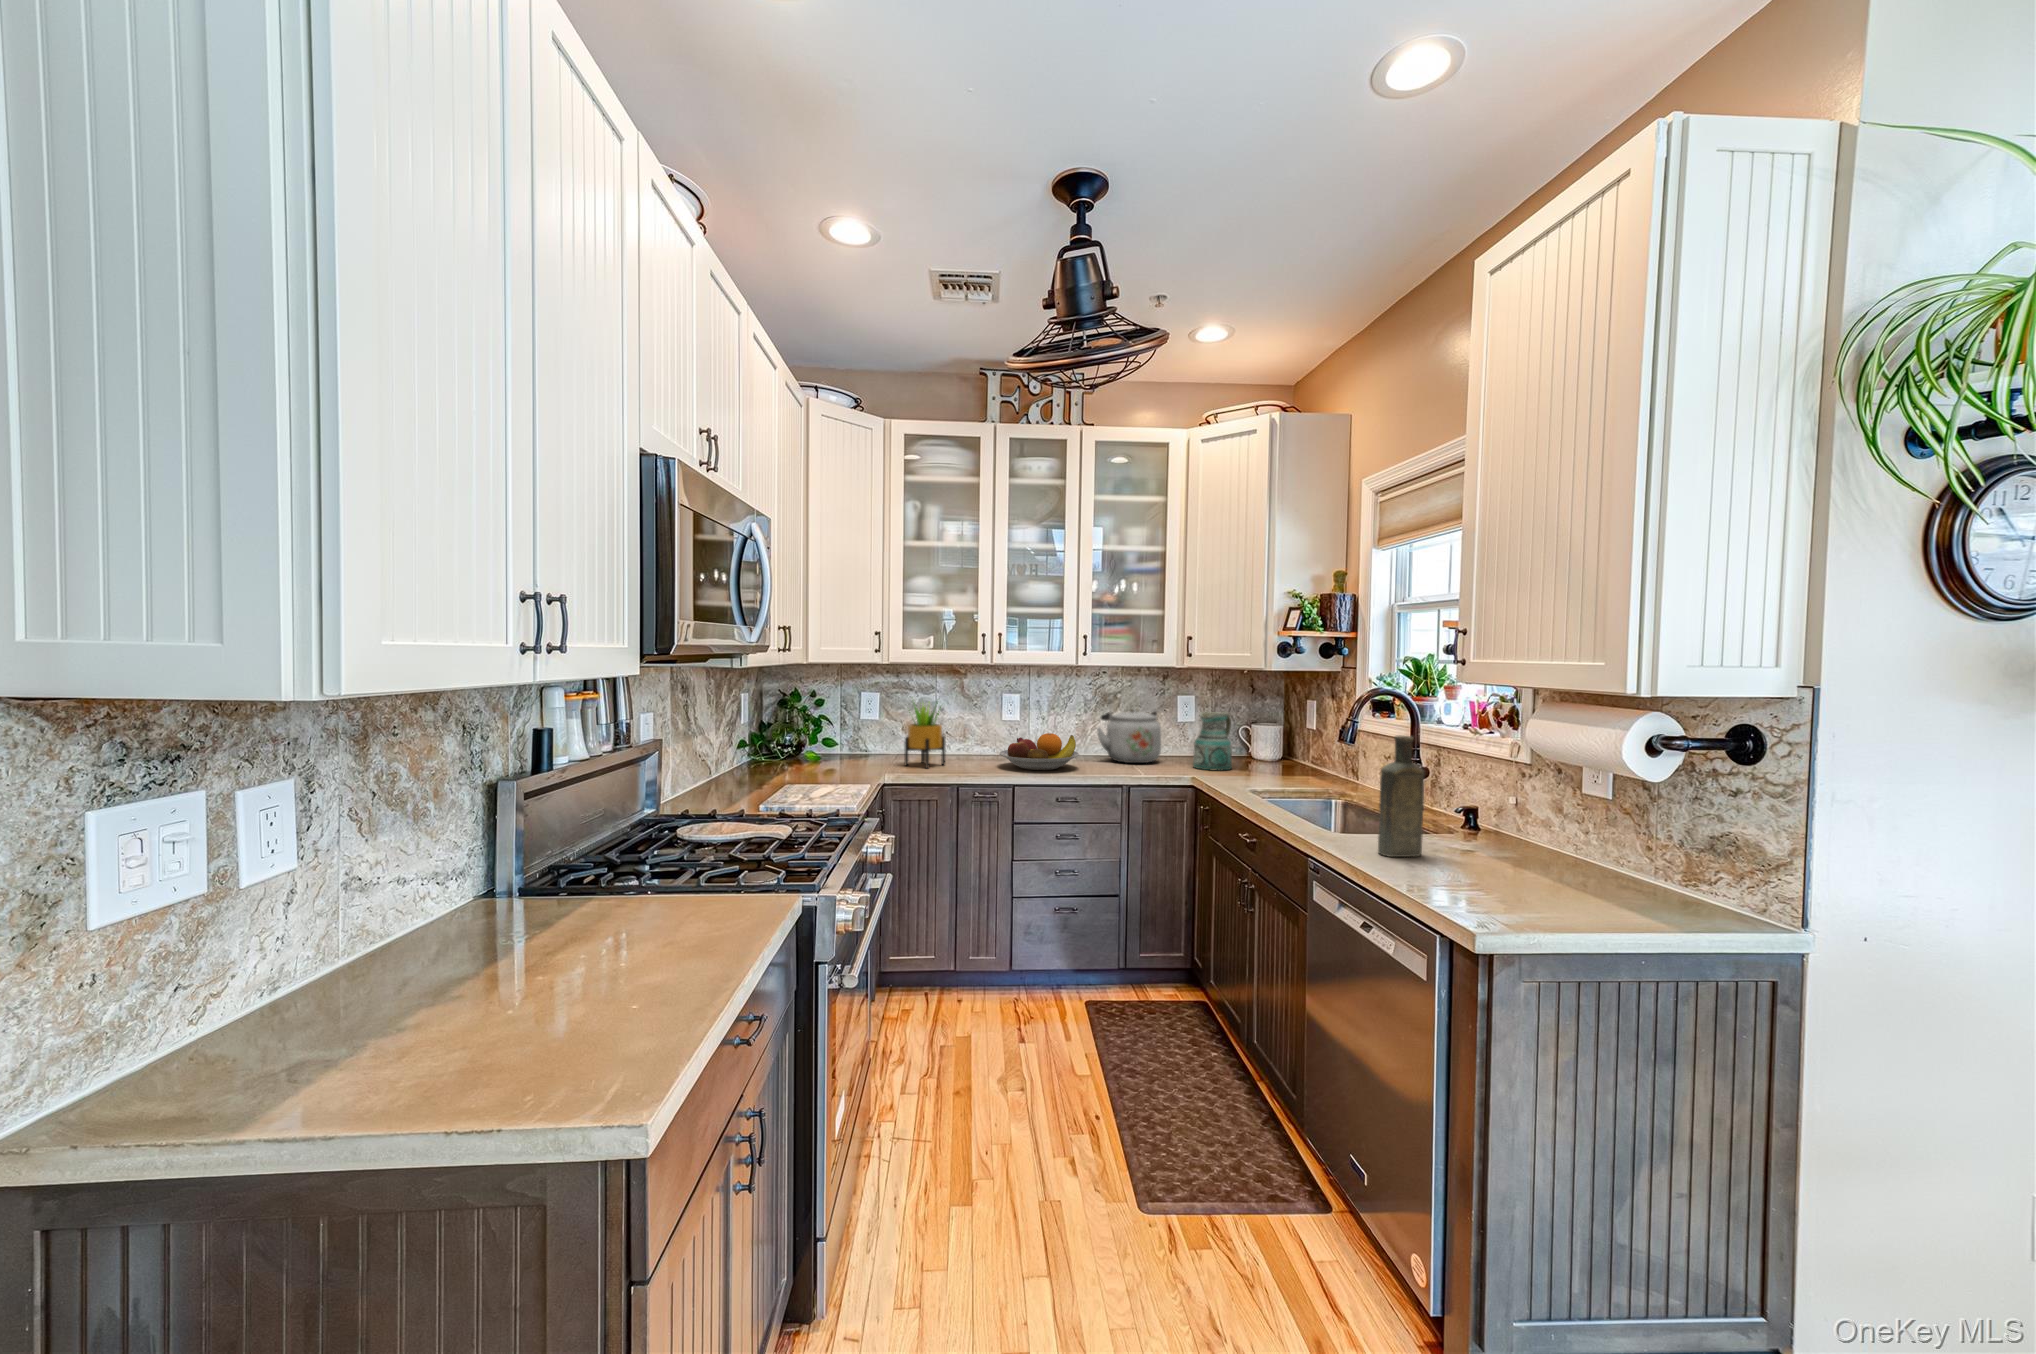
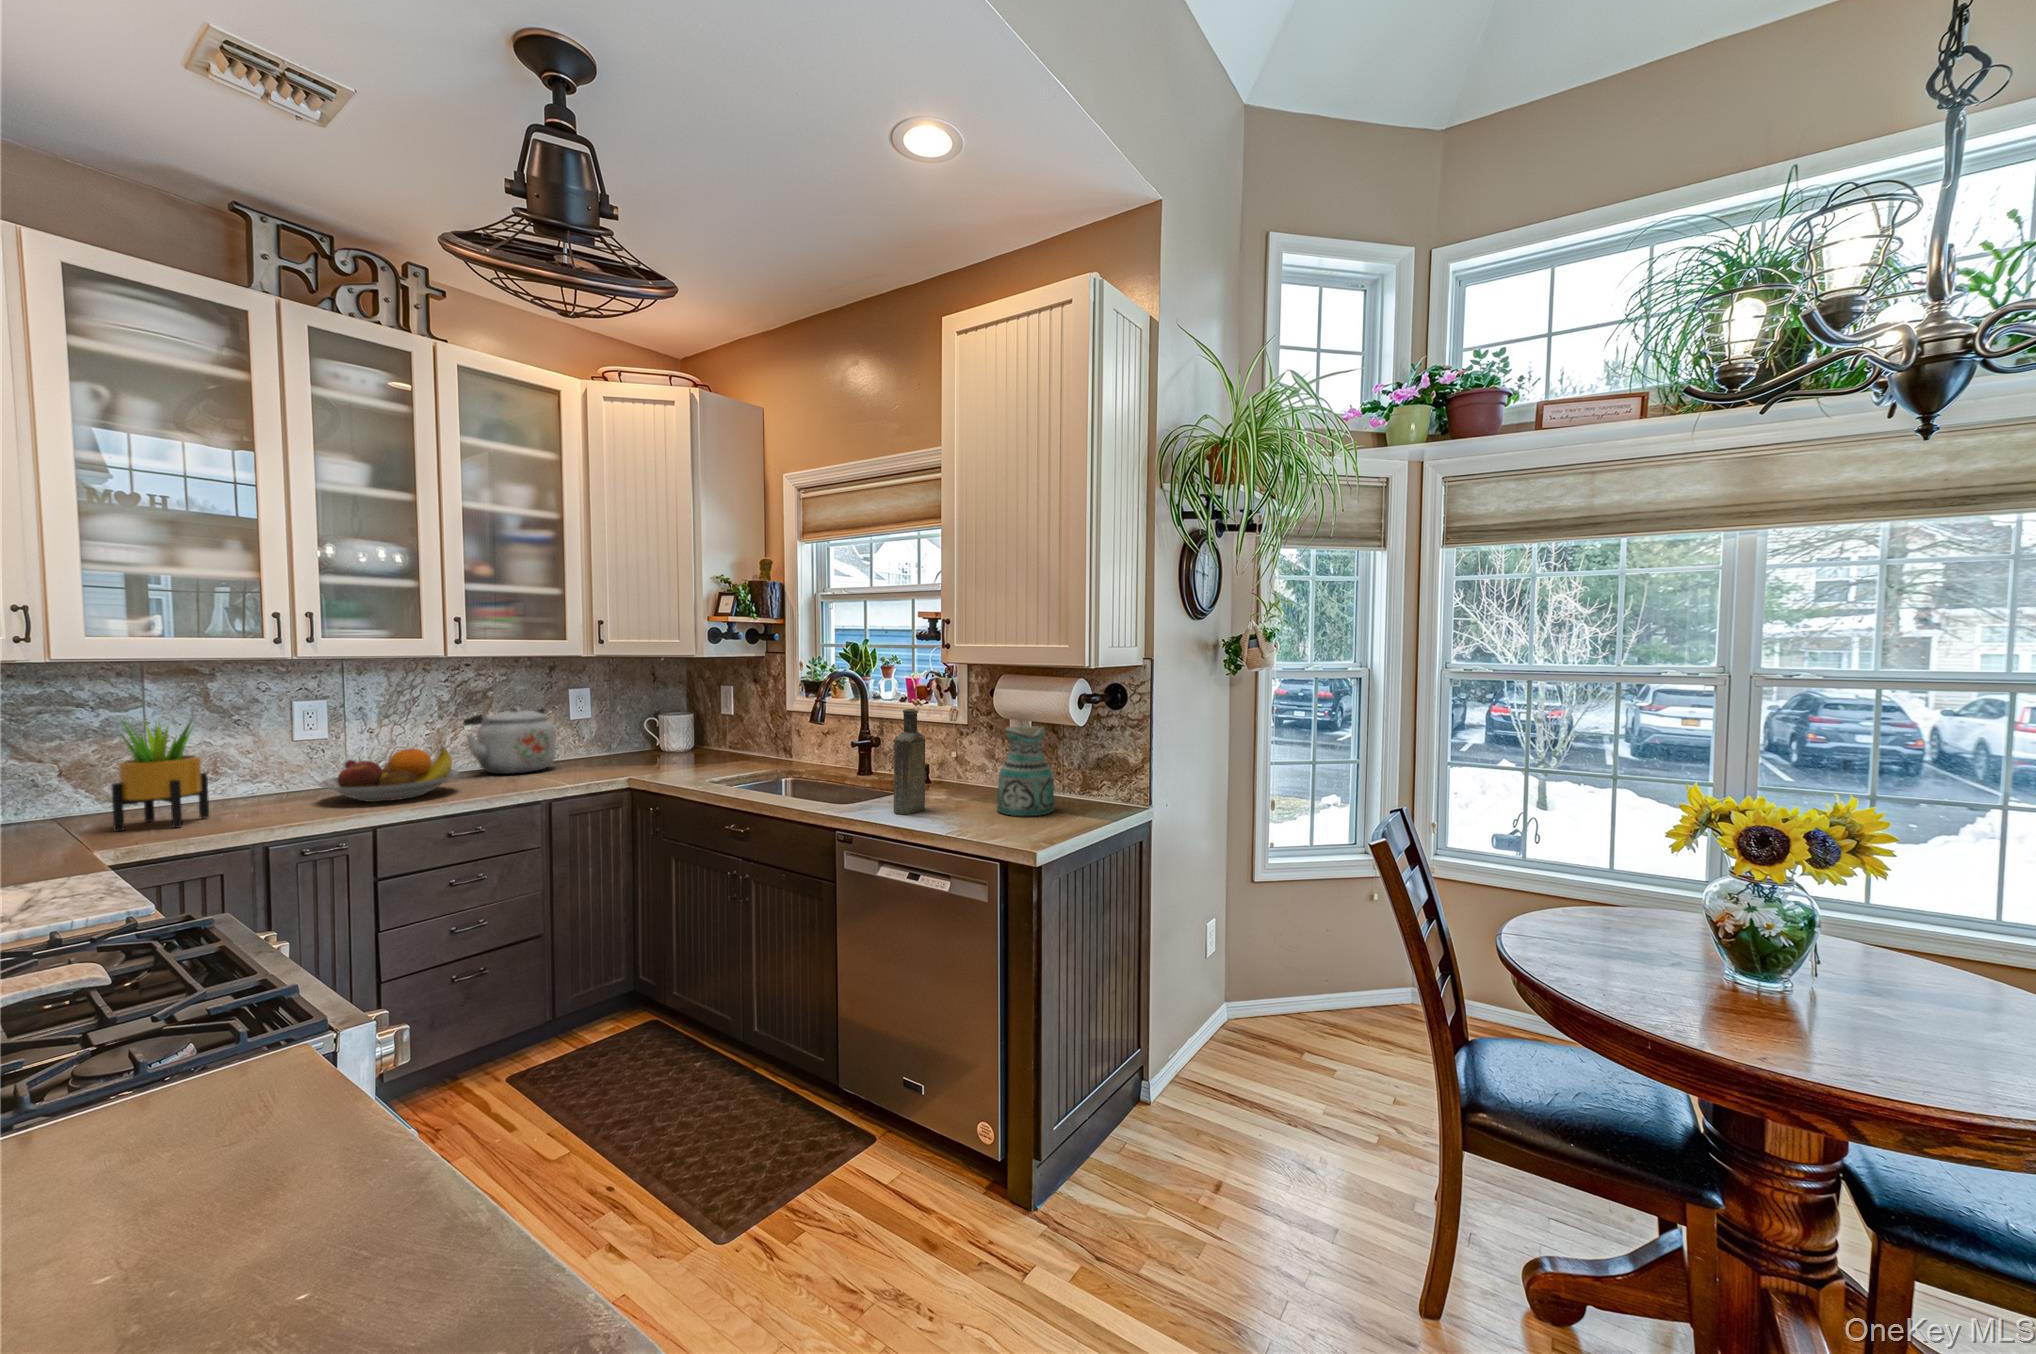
ceramic pitcher: present [1193,711,1232,770] -> present [997,723,1055,816]

